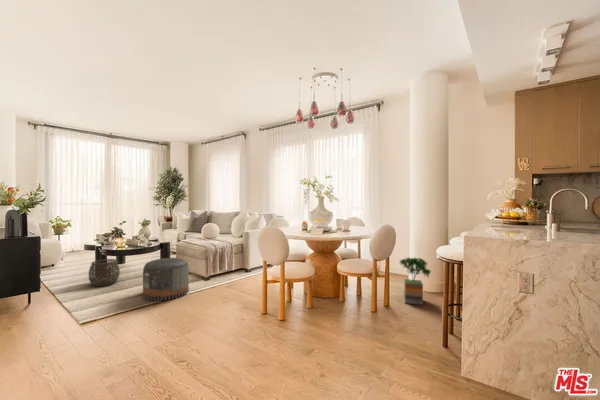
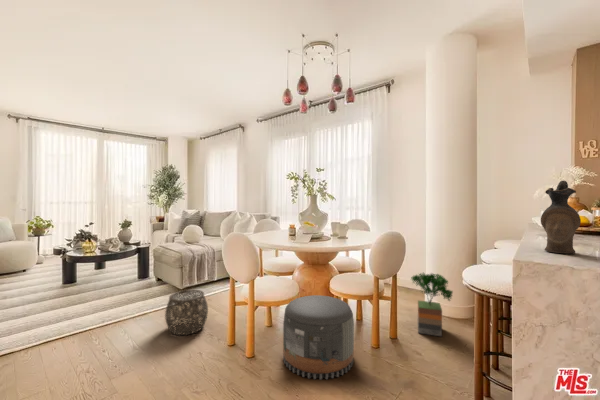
ceramic pitcher: none [481,190,502,234] -> present [541,180,581,253]
pouf: present [143,258,189,300] -> present [283,295,354,380]
woven basket: present [89,259,120,286] -> present [165,290,208,335]

